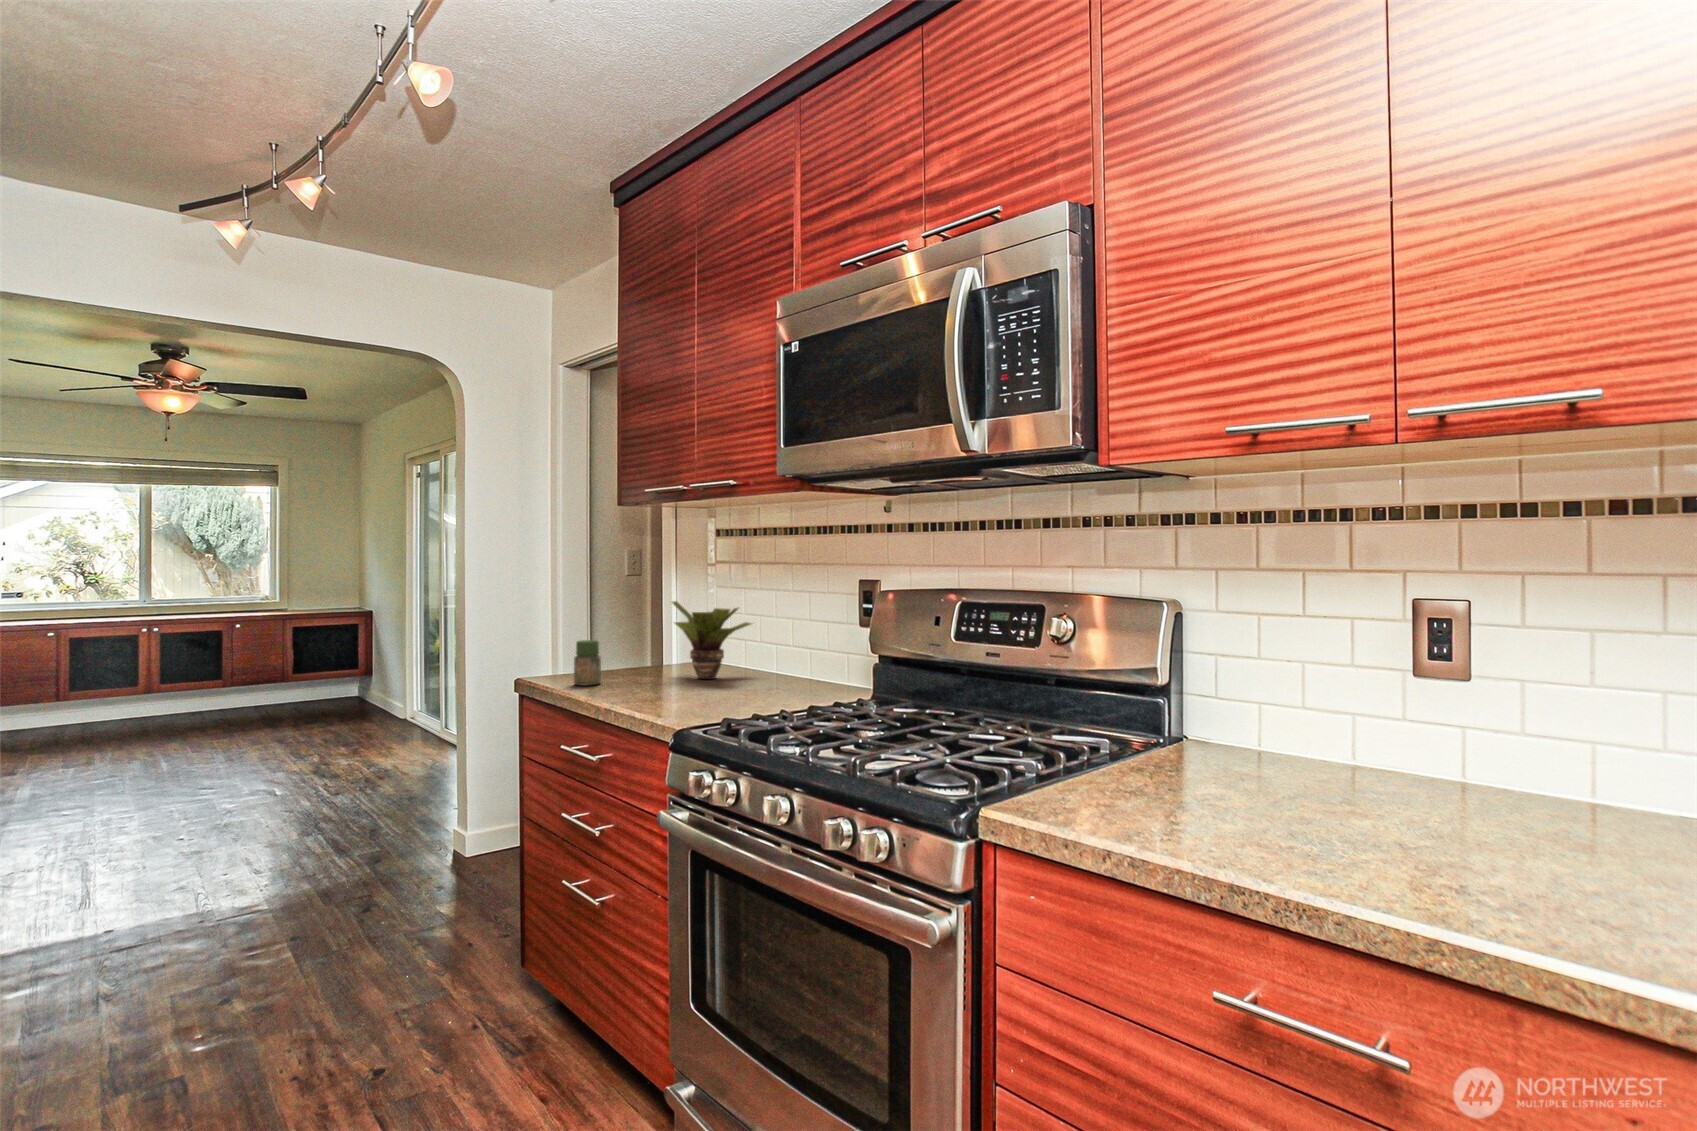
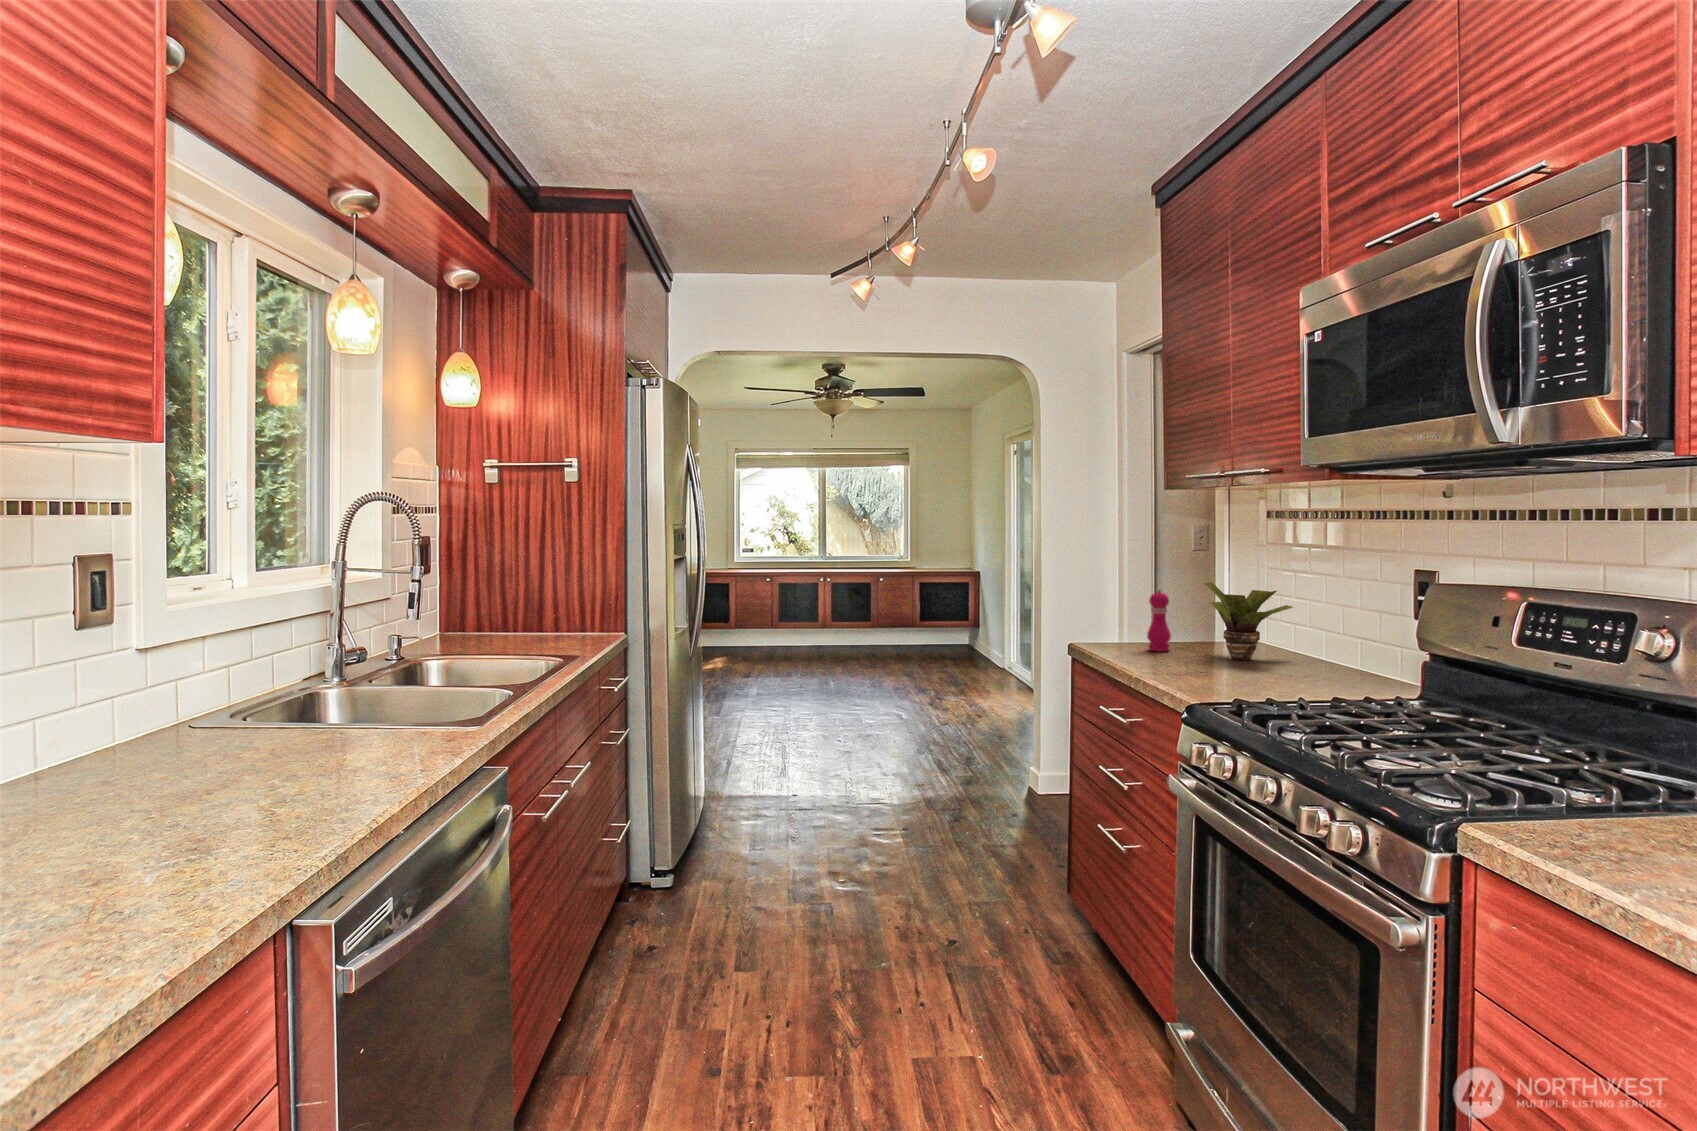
pepper mill: none [610,609,635,677] -> present [1147,588,1171,652]
jar: present [574,640,601,686] -> none [1111,616,1136,657]

